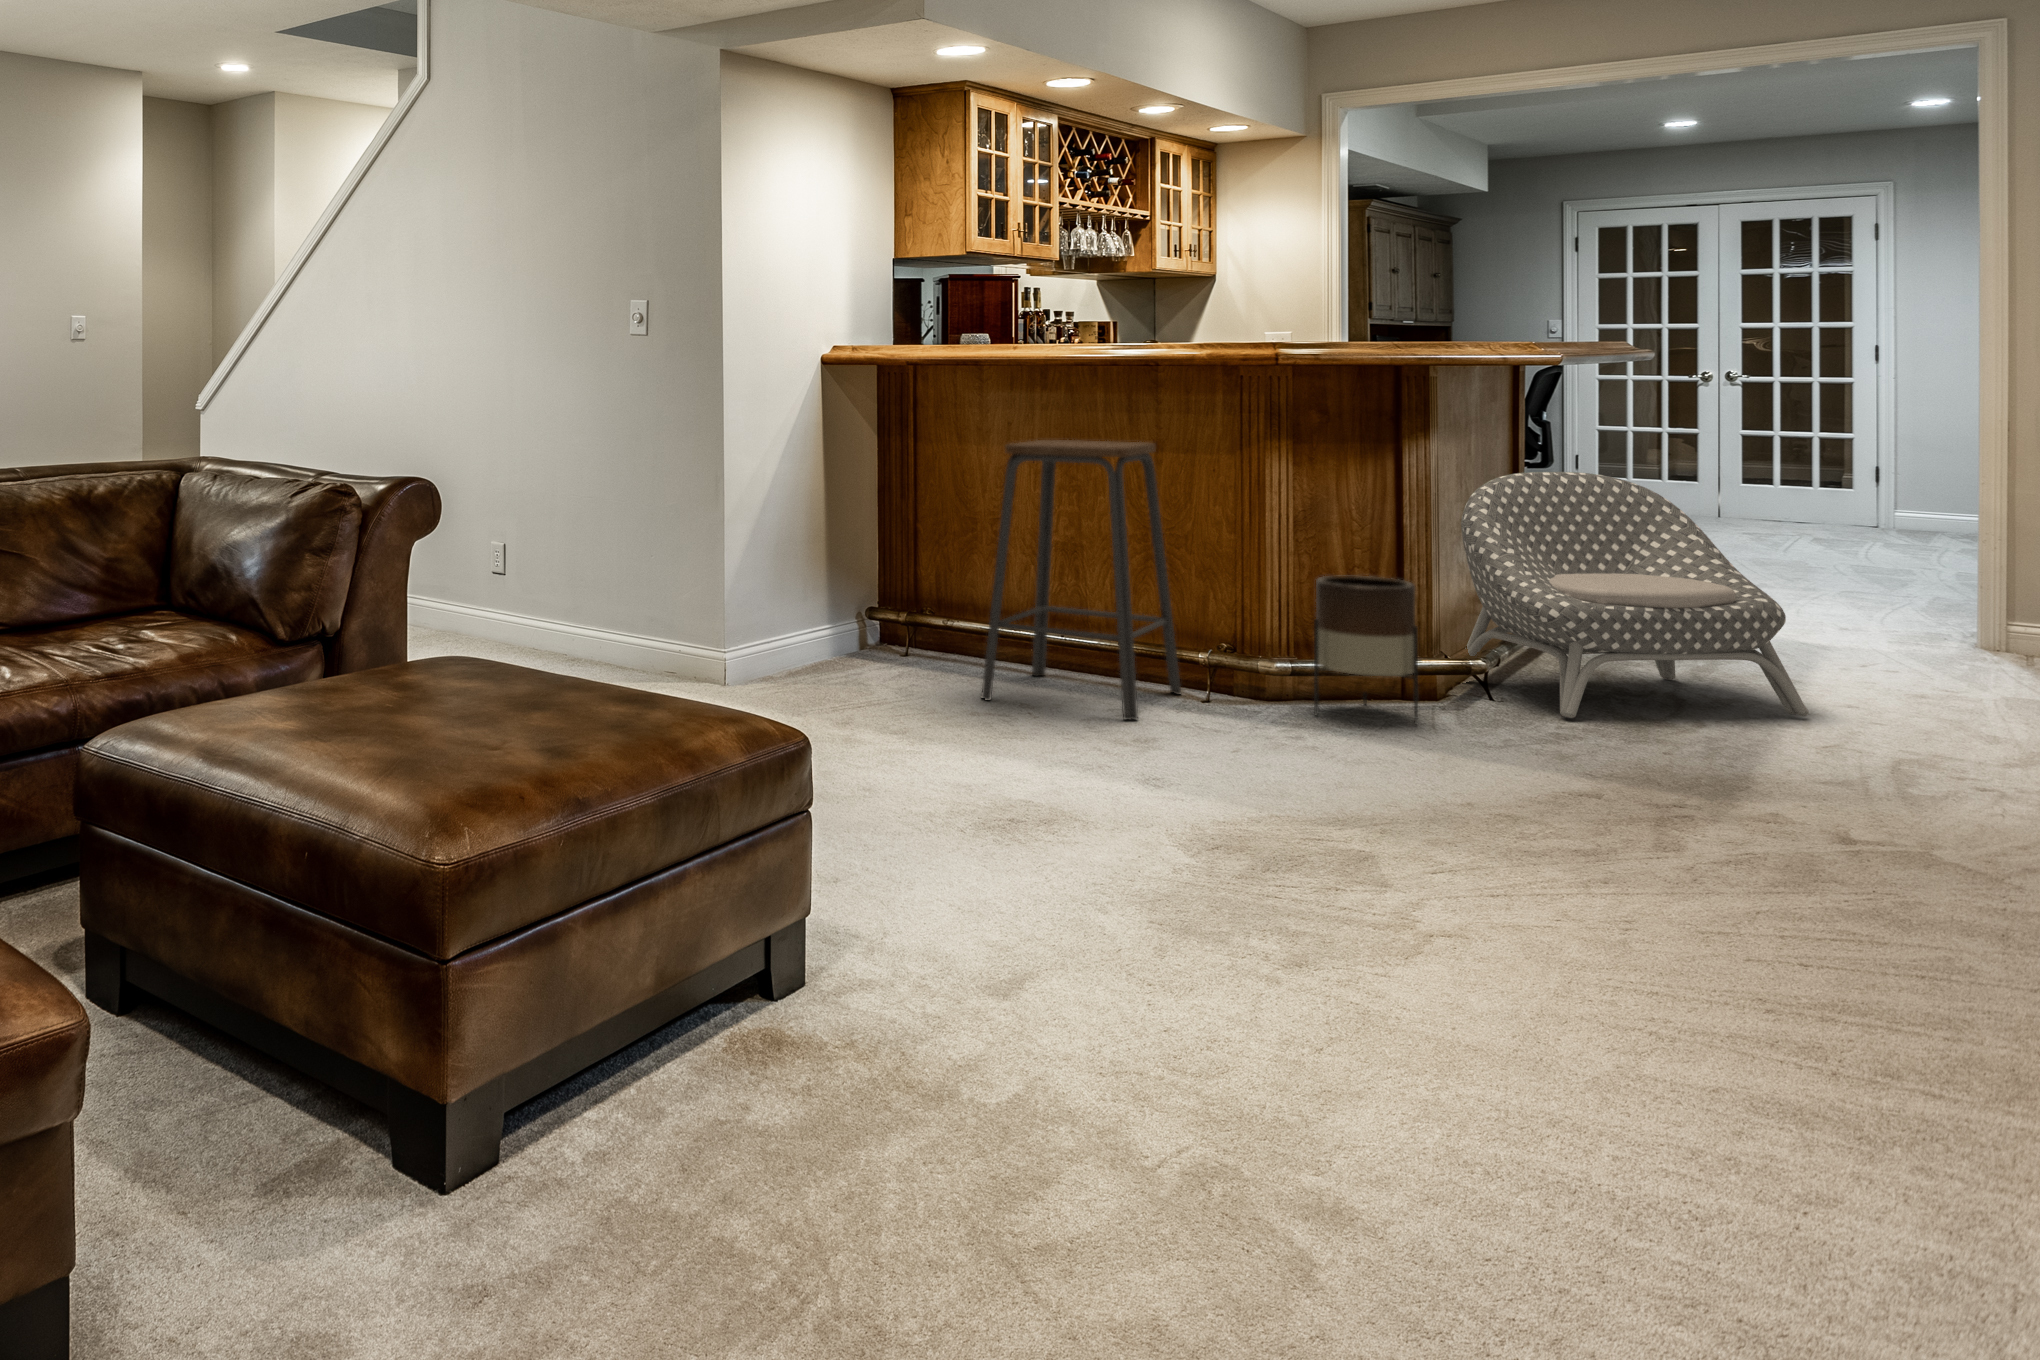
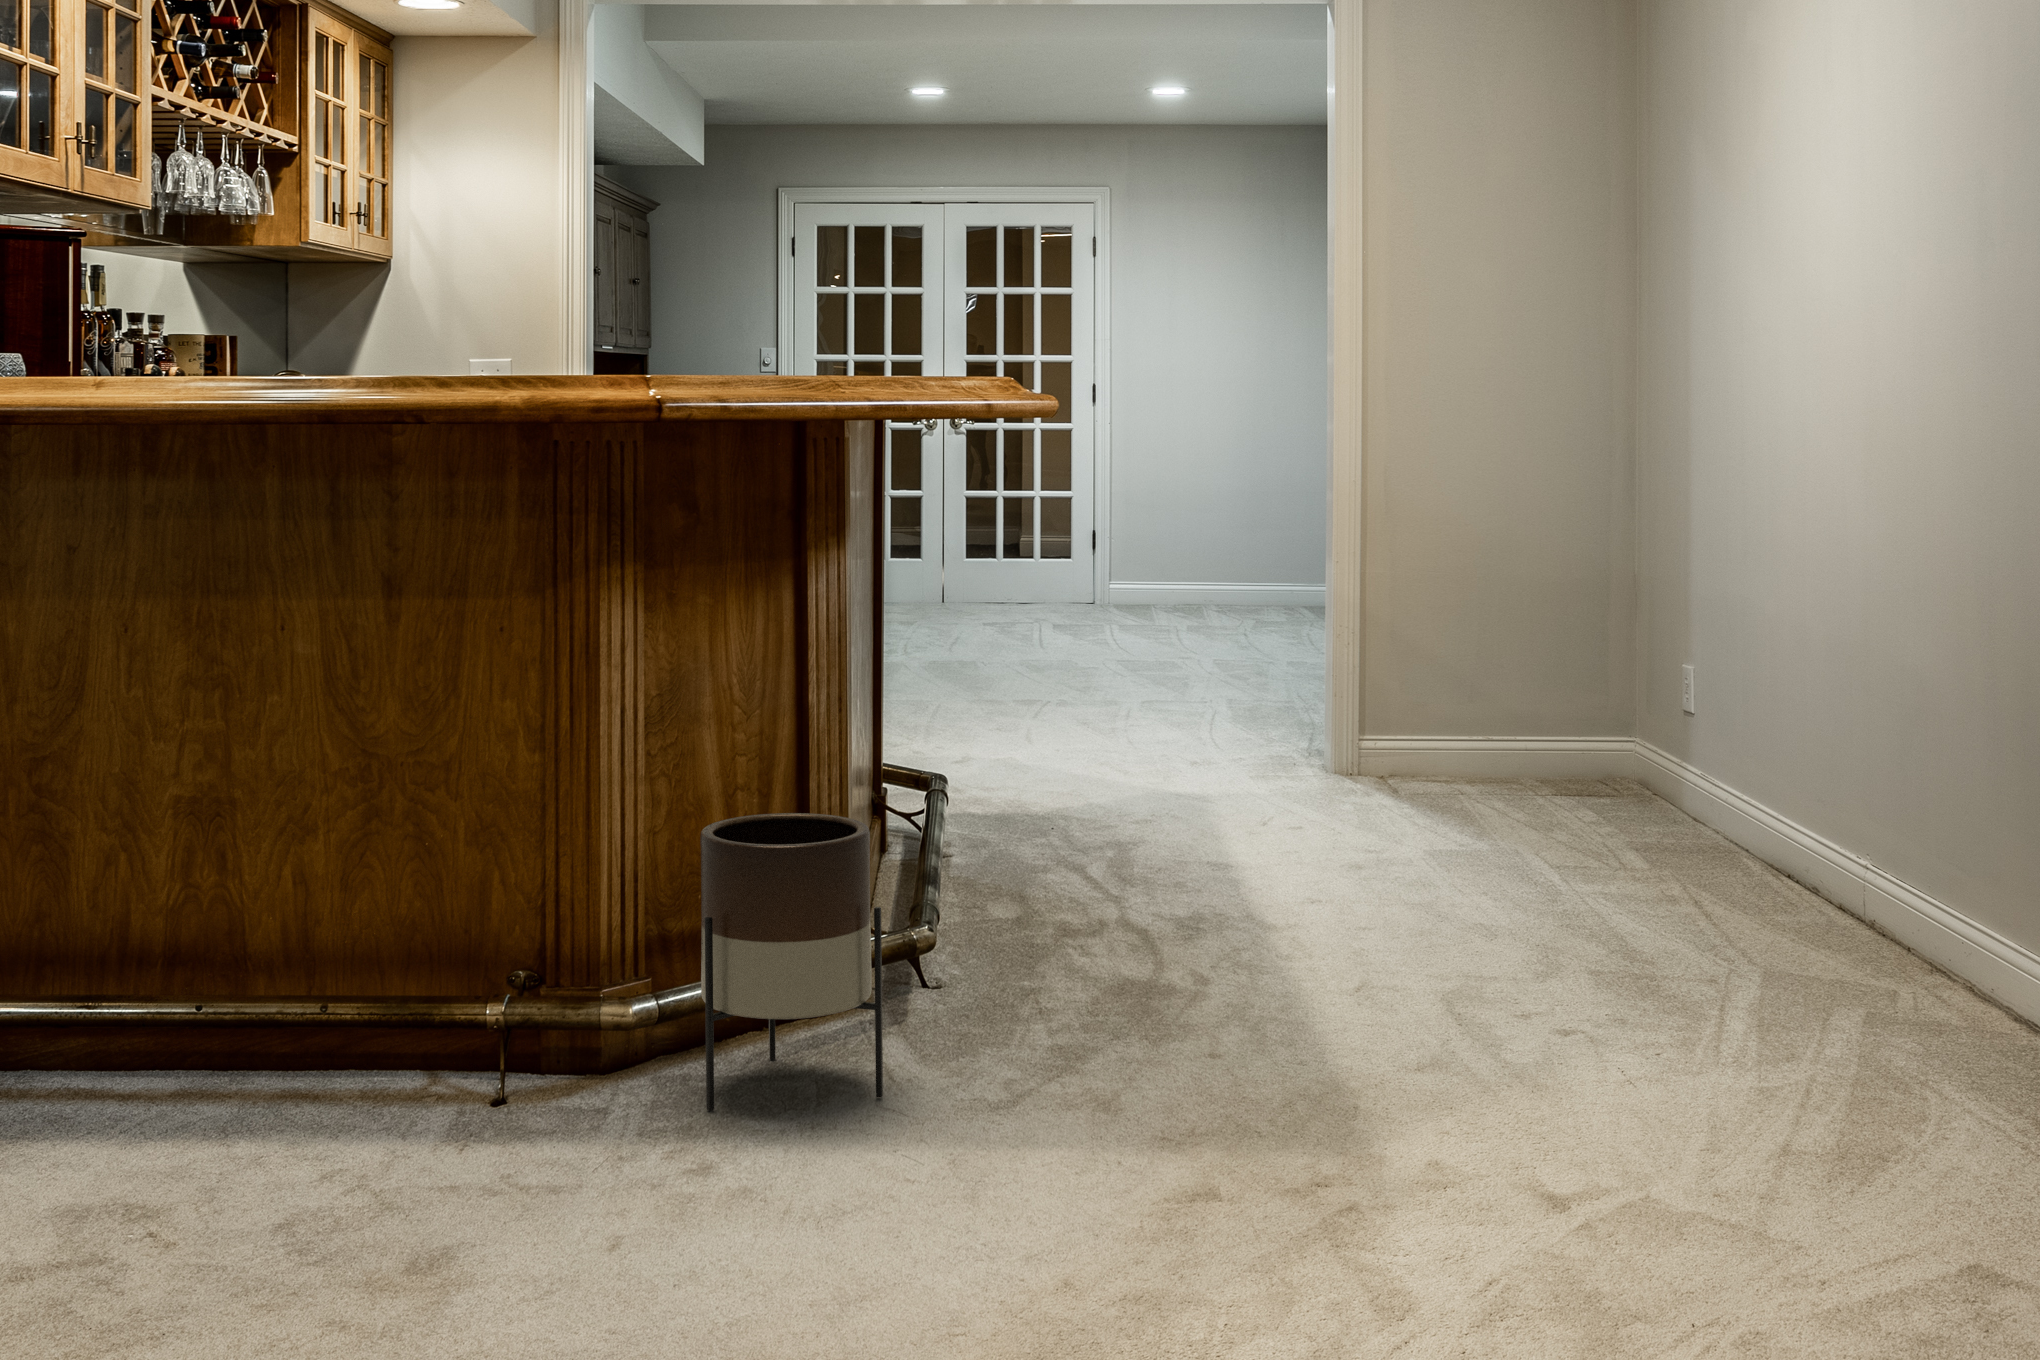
bar stool: present [981,440,1181,720] -> none [19,579,448,1225]
armchair: present [1461,472,1809,718] -> none [864,584,1345,1025]

